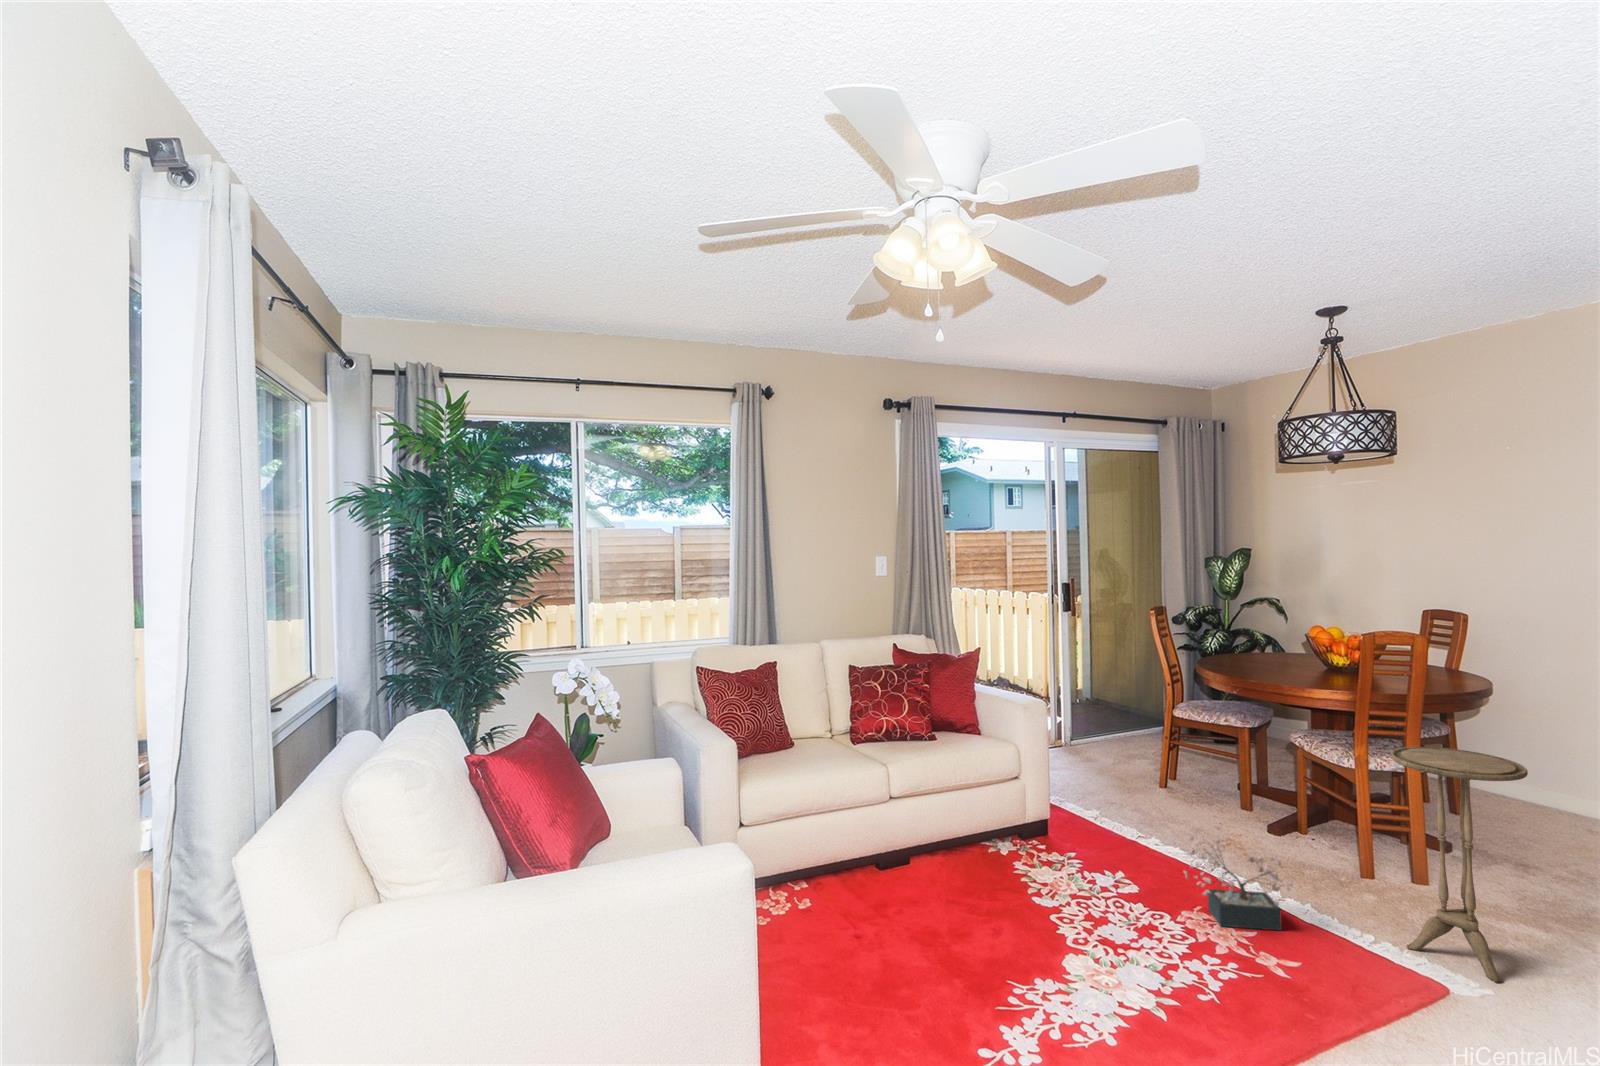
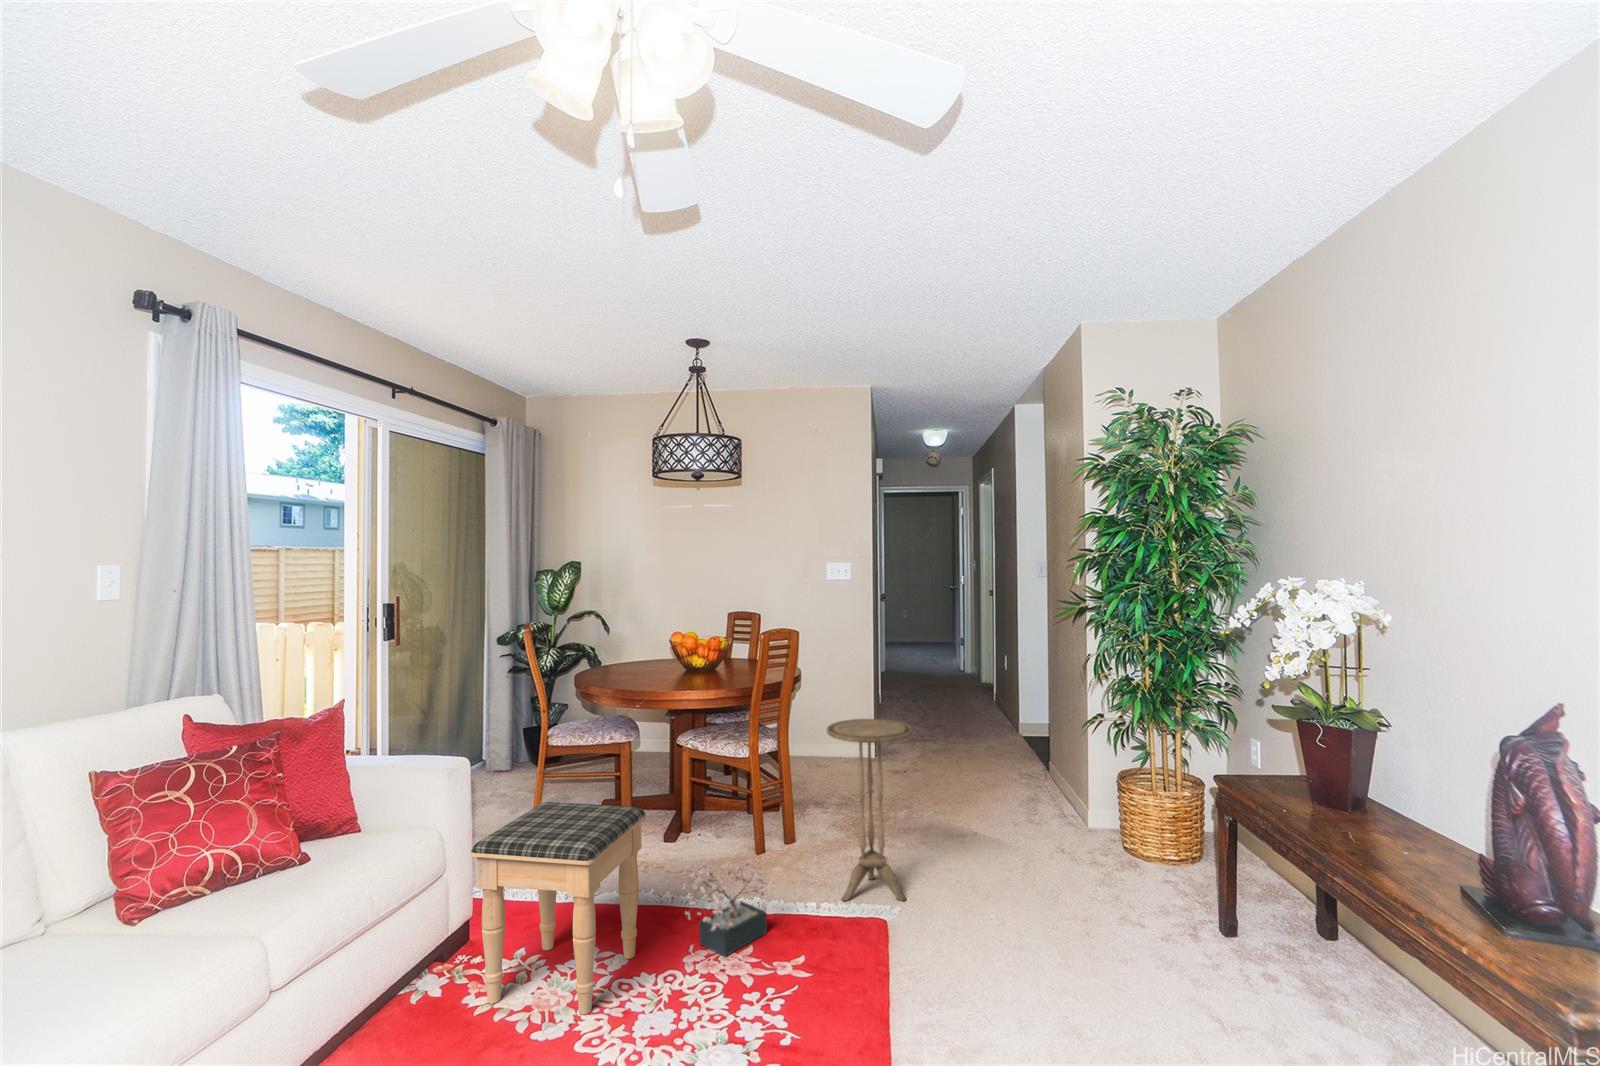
footstool: none [1013,746,1157,906] -> present [471,802,646,1015]

